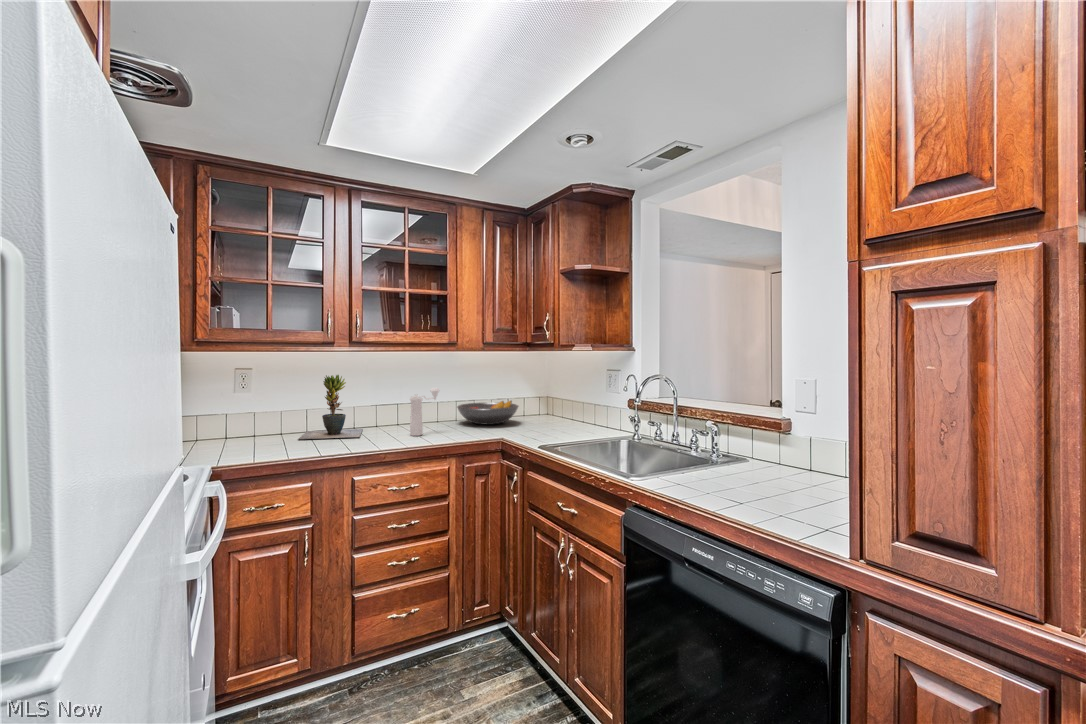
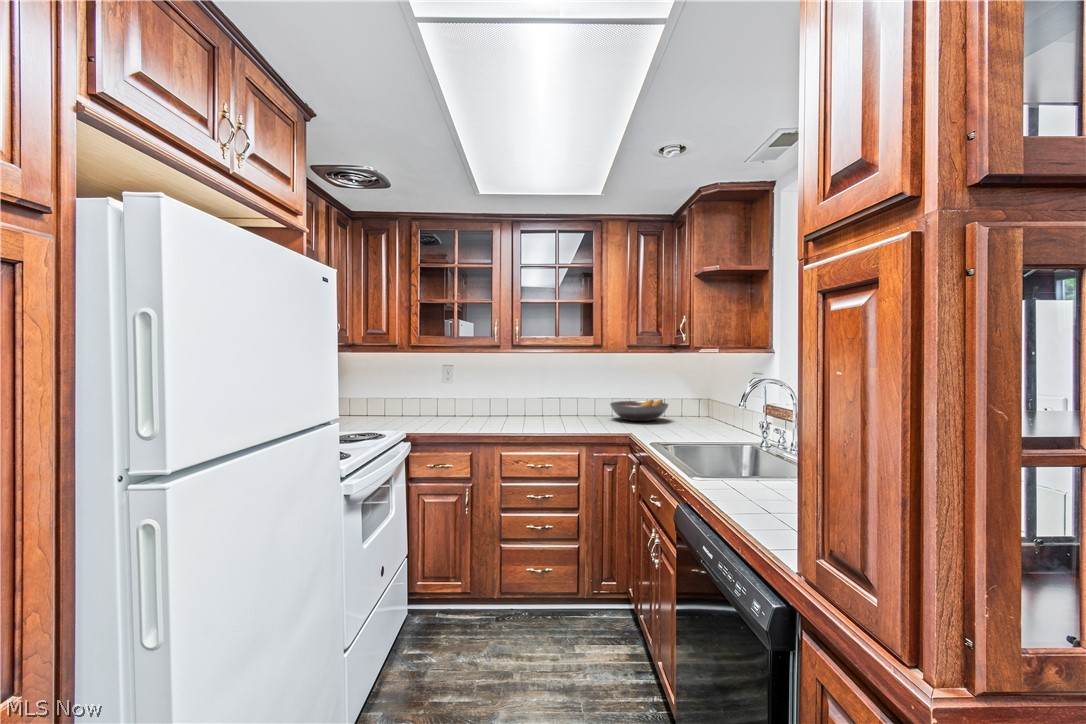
potted plant: present [299,375,363,439] -> none [476,372,529,423]
pepper mill: present [410,388,439,436] -> none [558,385,586,425]

